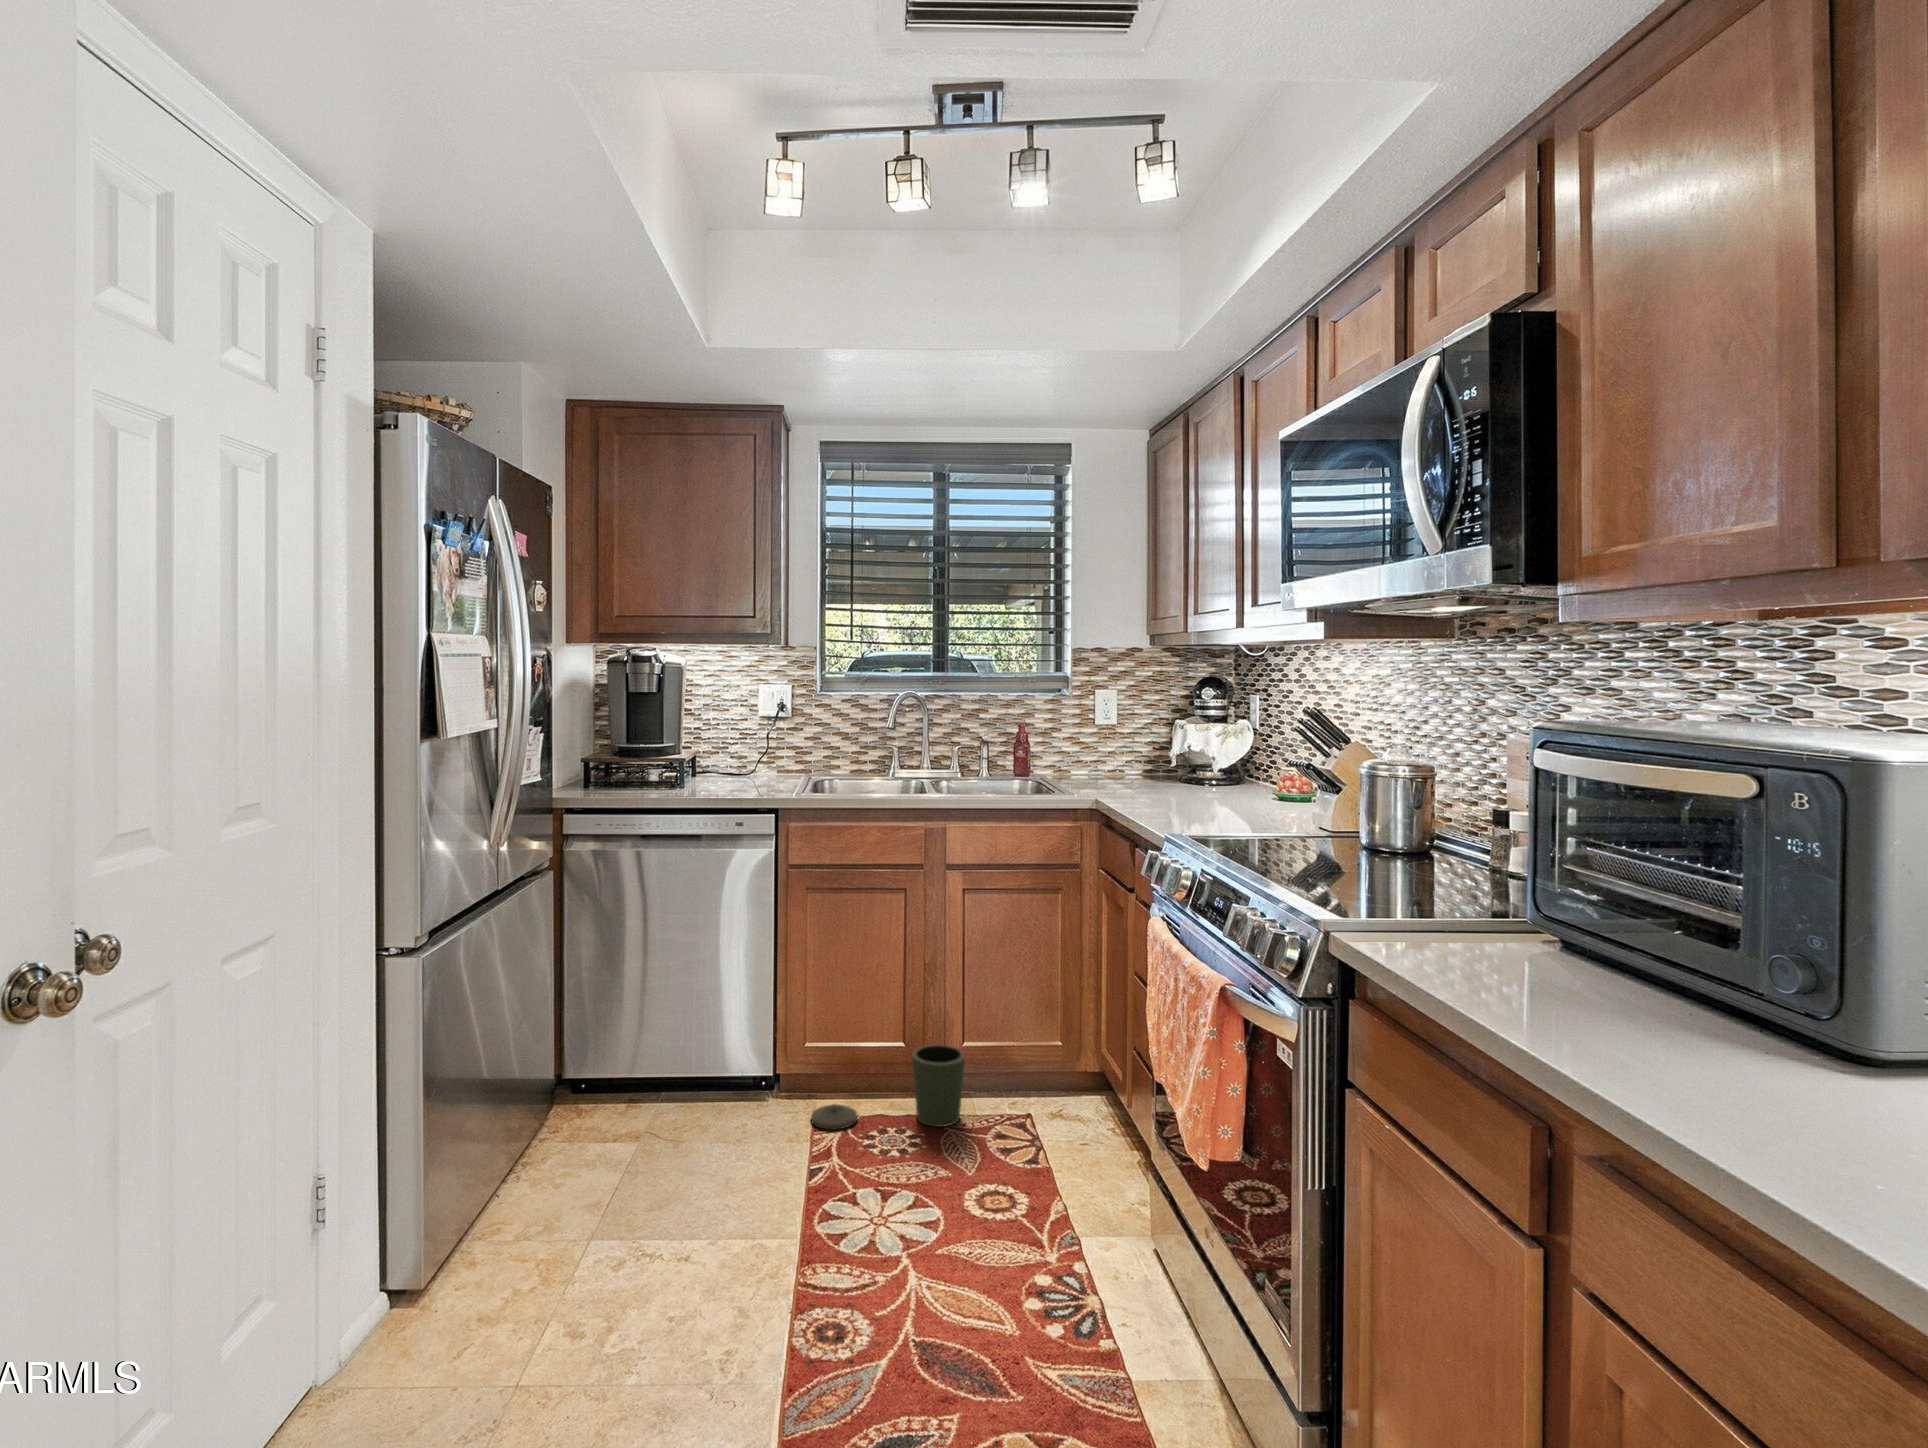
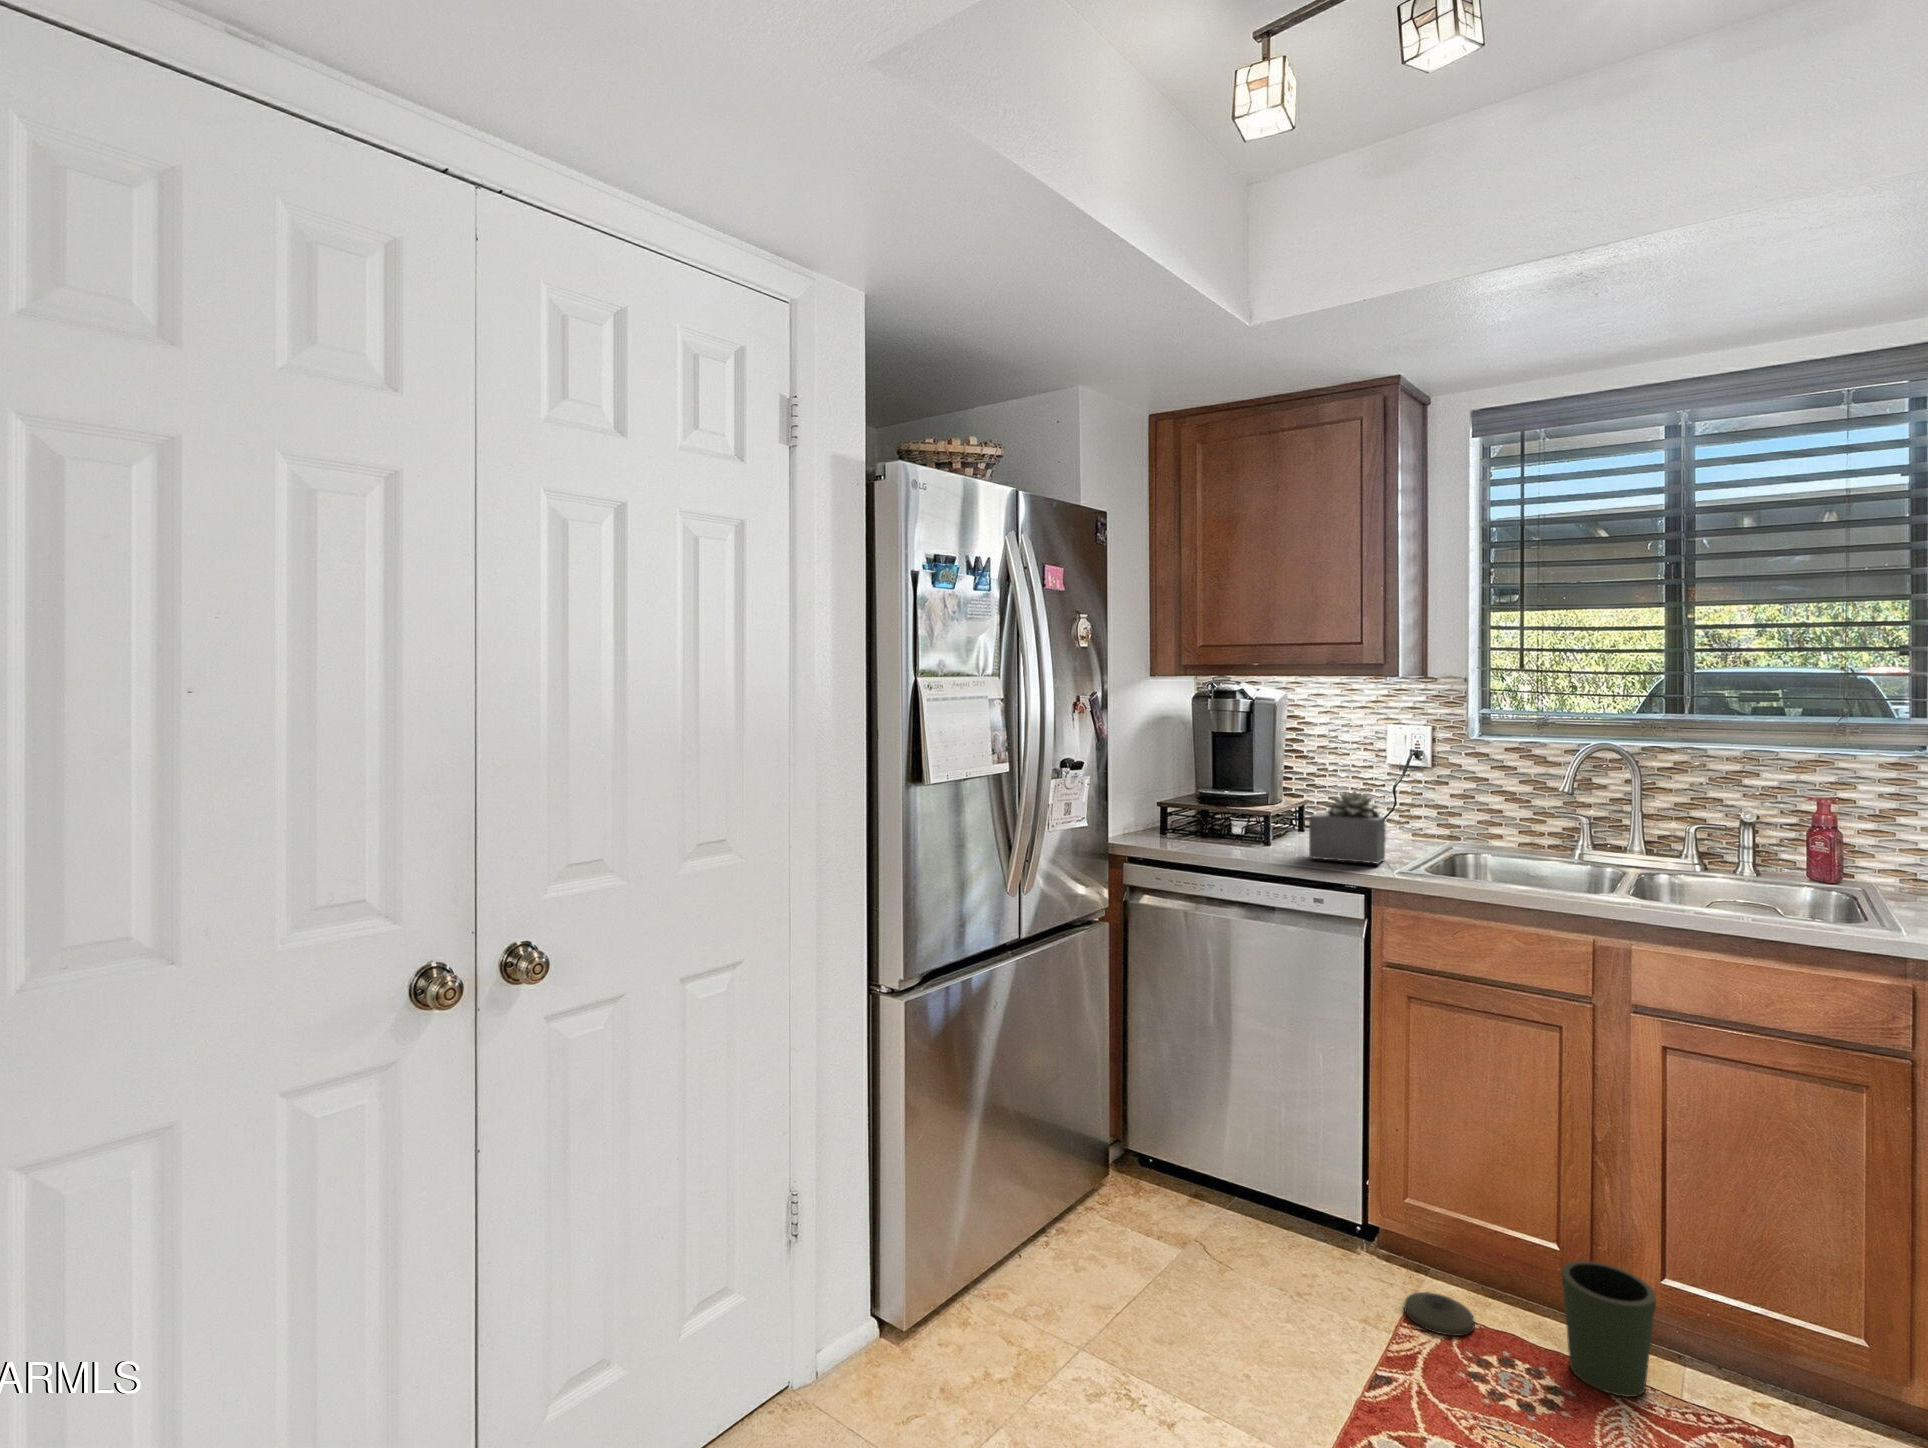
succulent plant: none [721,735,775,793] -> present [1309,791,1386,863]

